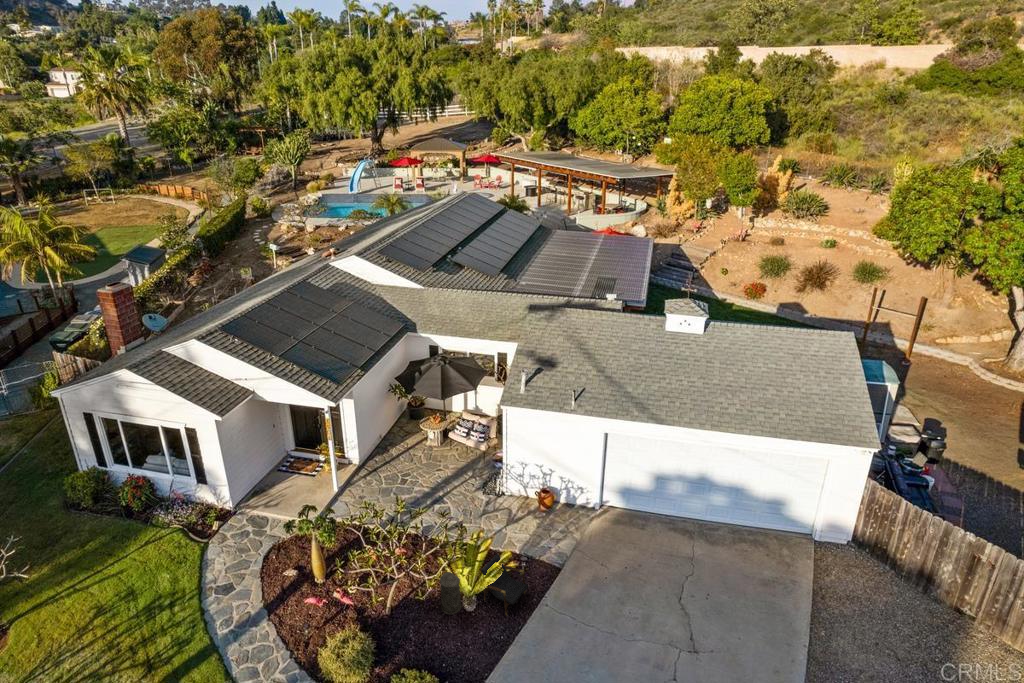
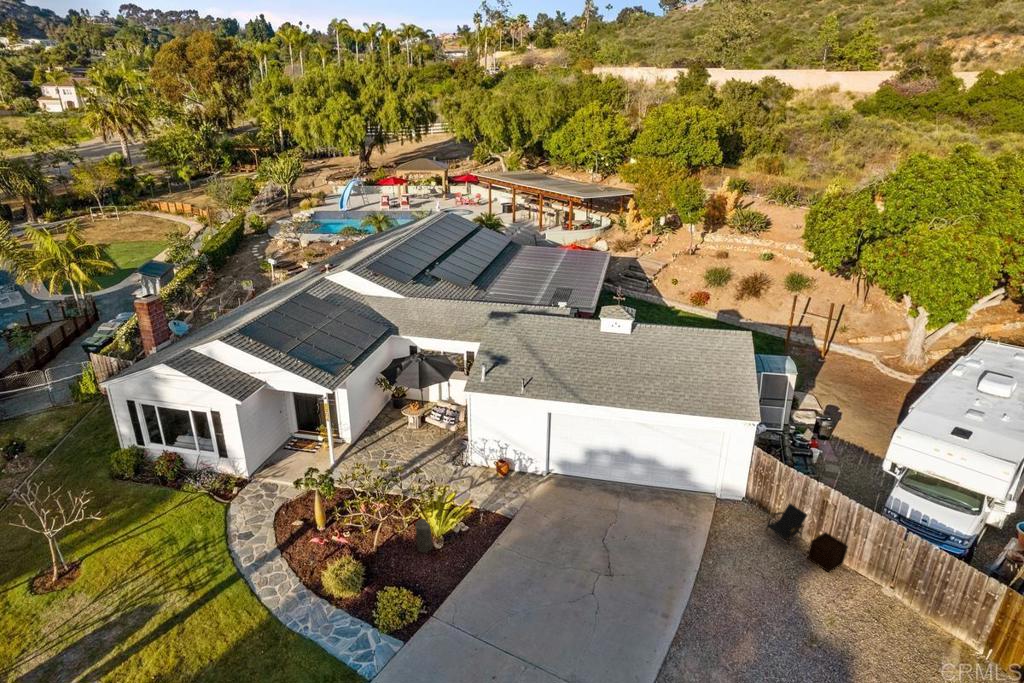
lounge chair: present [481,554,528,616] -> present [766,503,807,547]
wooden crate: none [950,596,1010,653] -> present [807,532,848,572]

